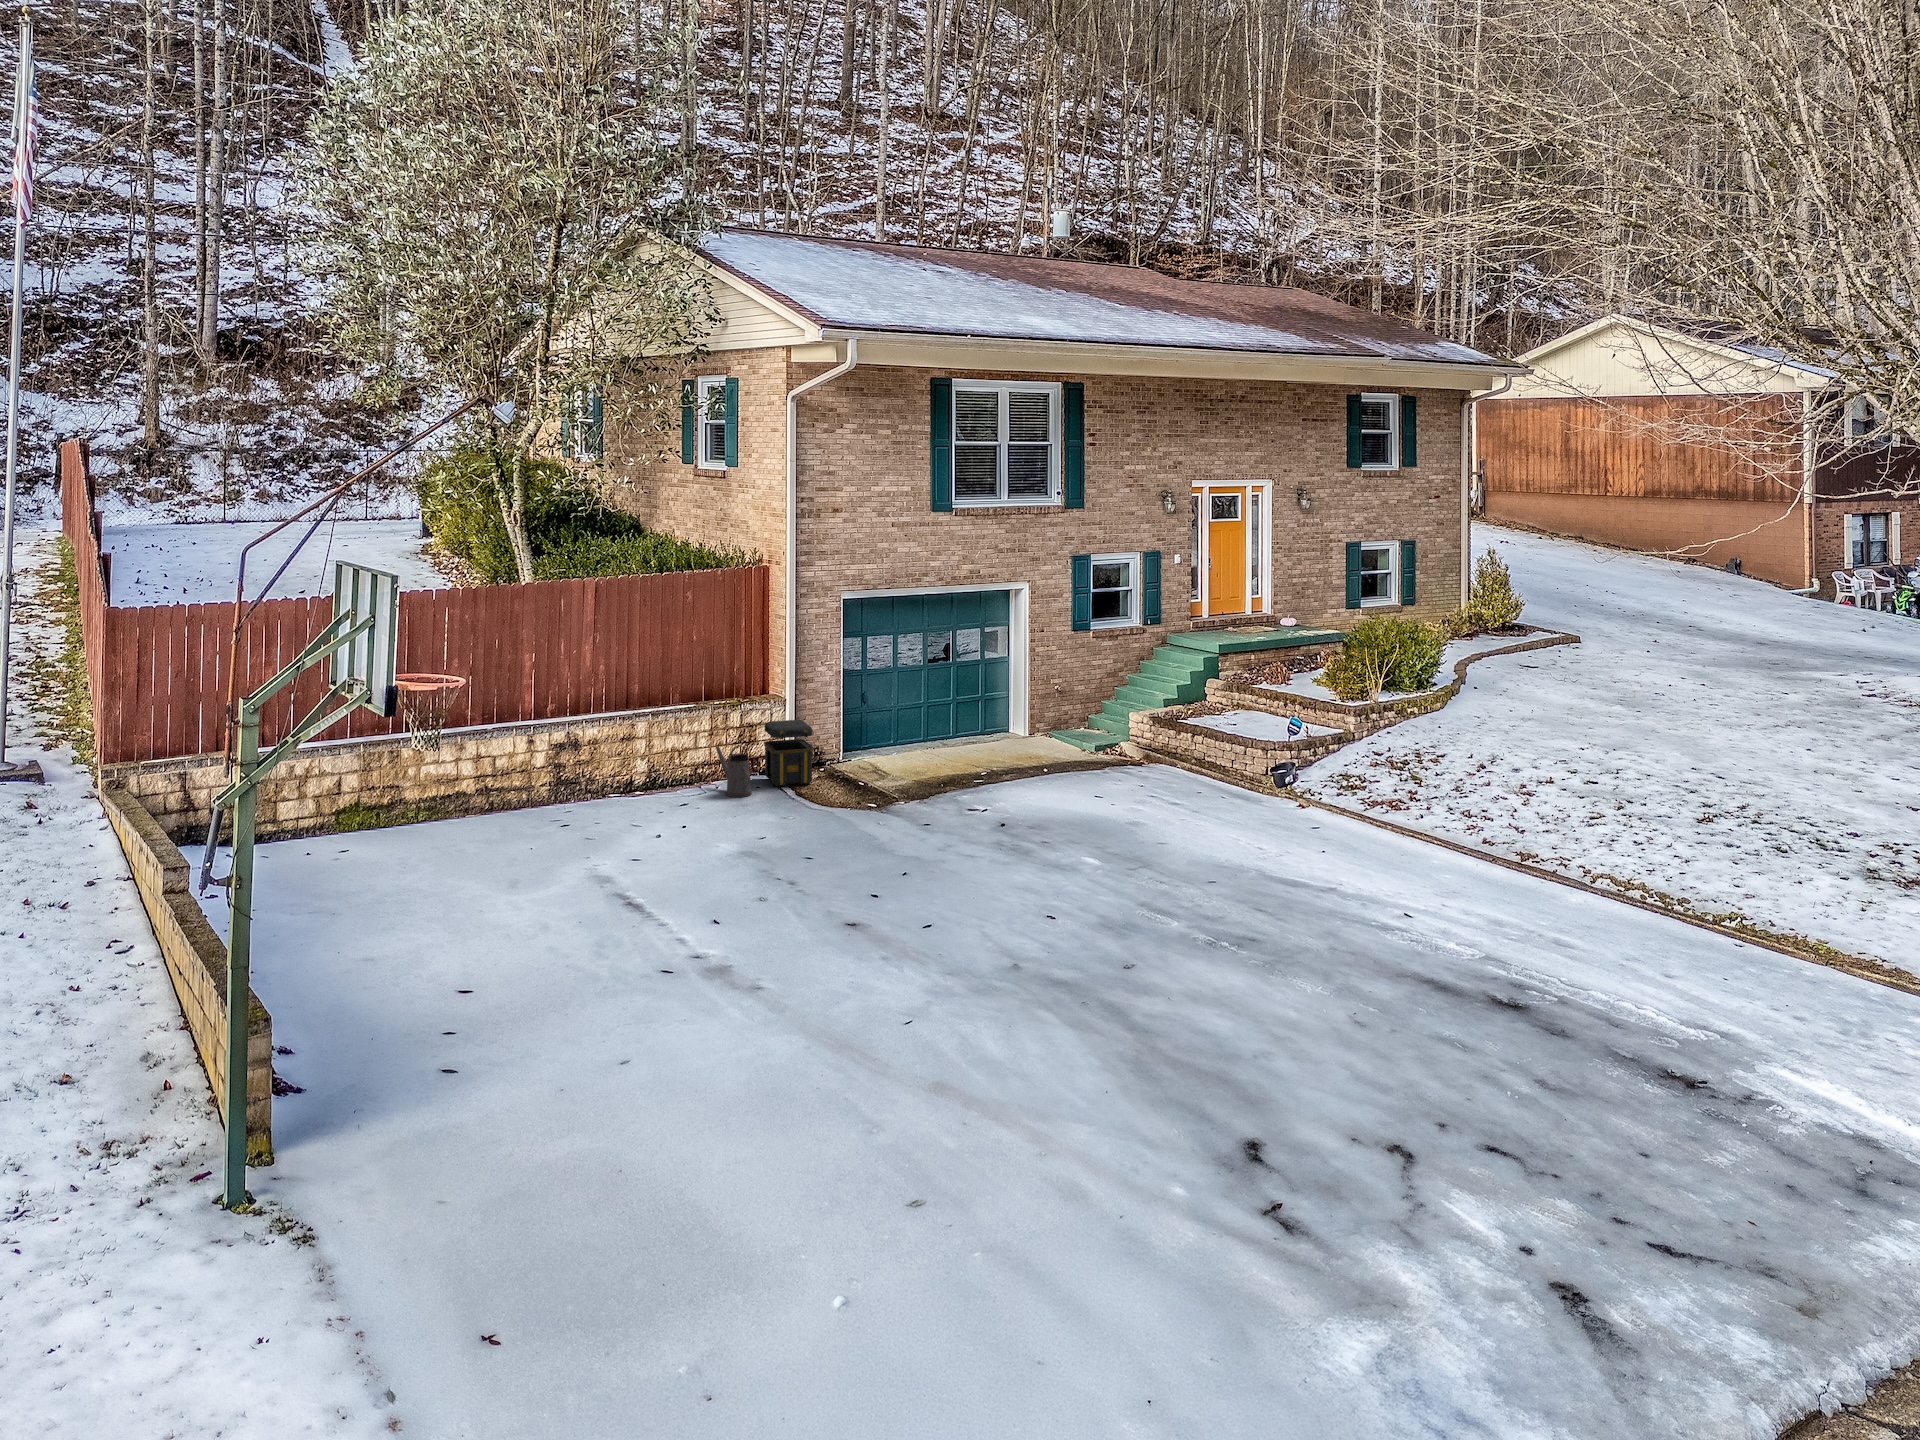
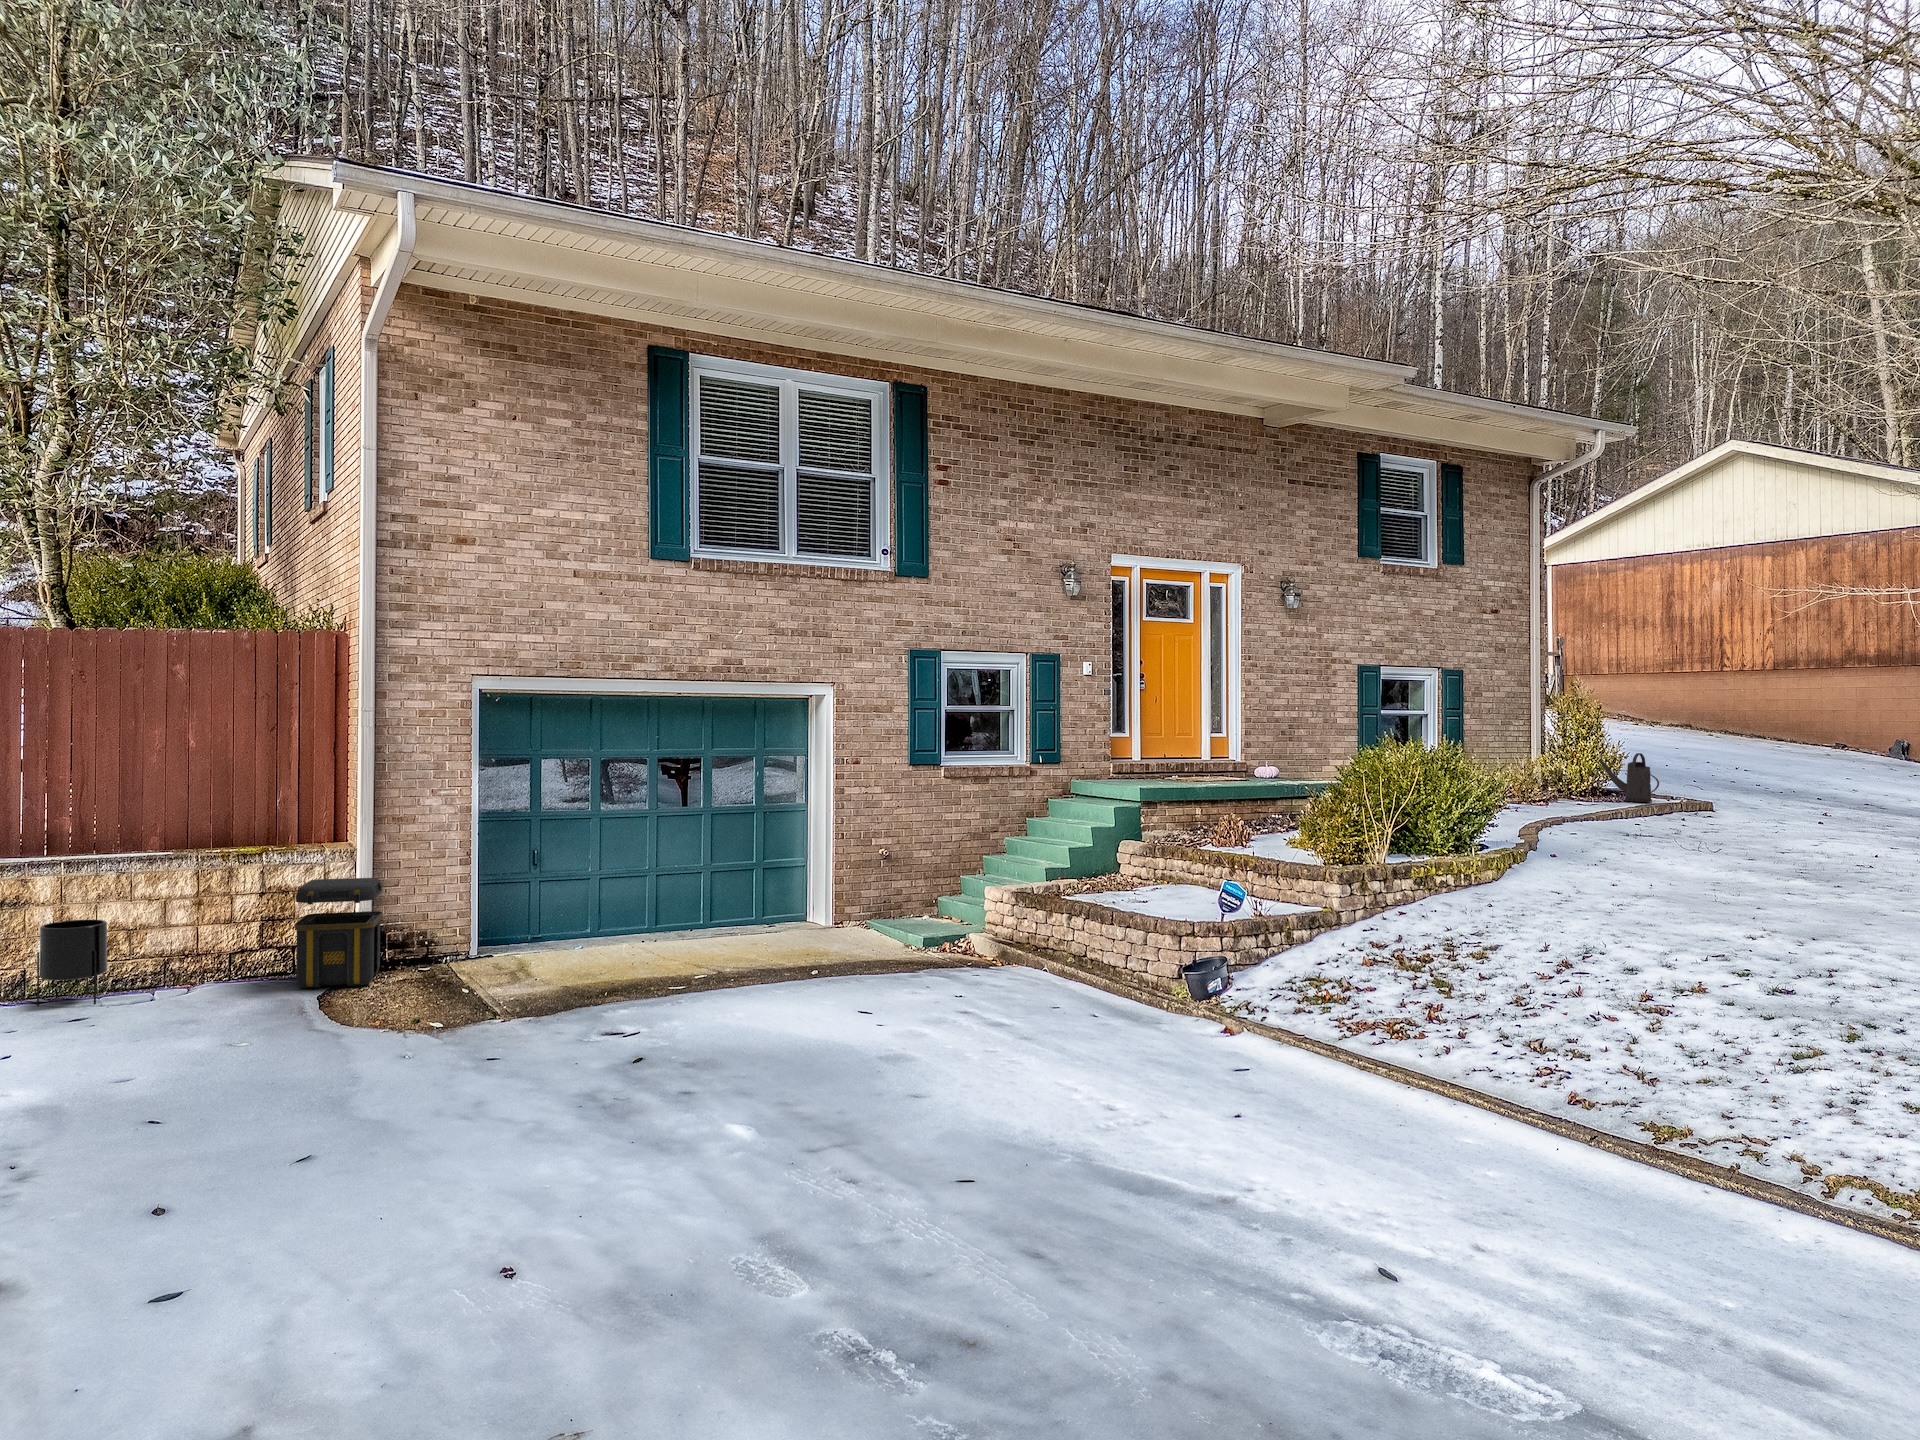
watering can: present [716,745,752,797] -> present [1599,753,1659,802]
planter: none [648,750,681,800] -> present [37,920,107,1006]

